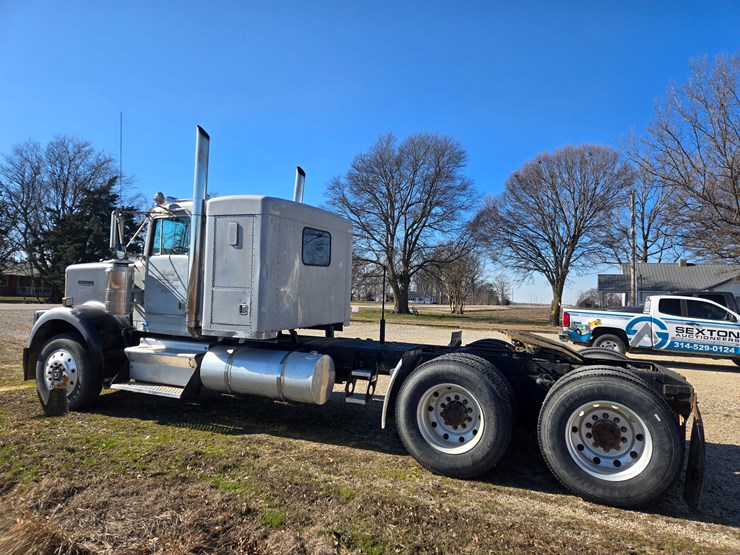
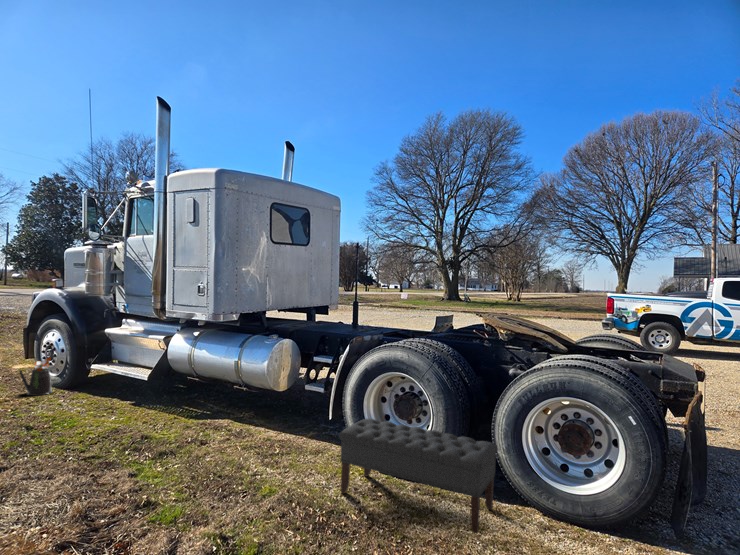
bench: none [409,425,546,518] -> present [339,419,497,533]

